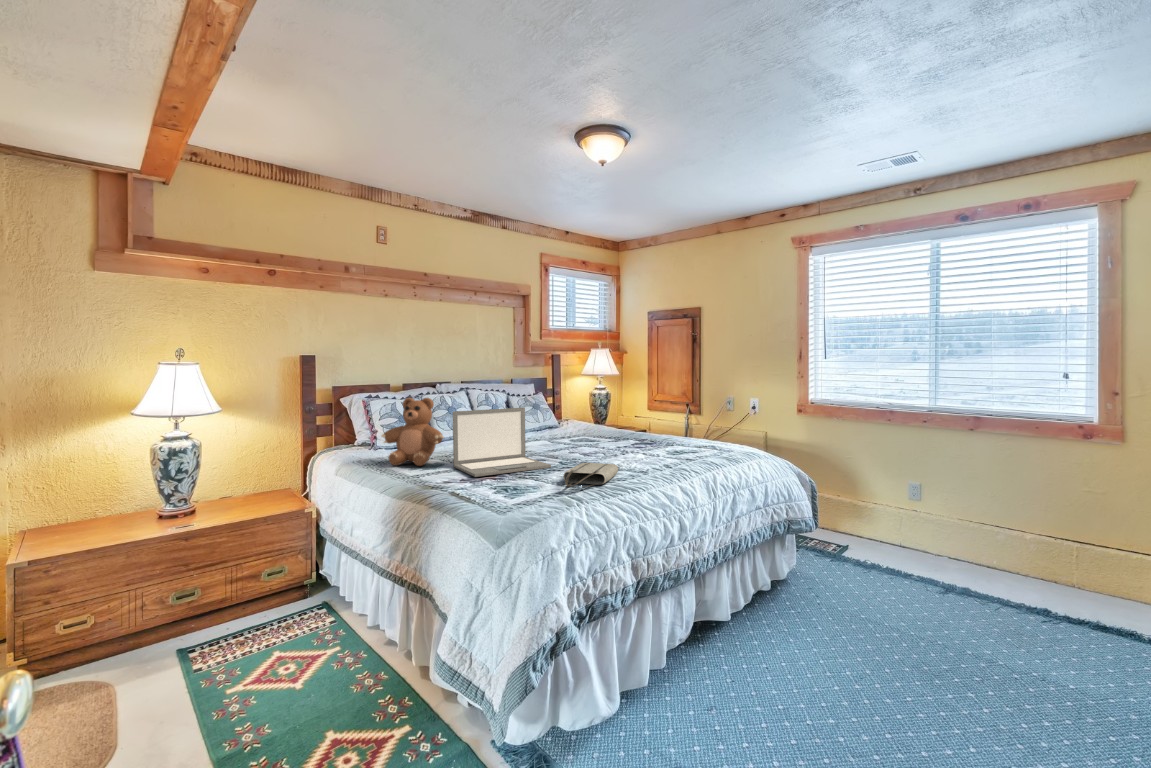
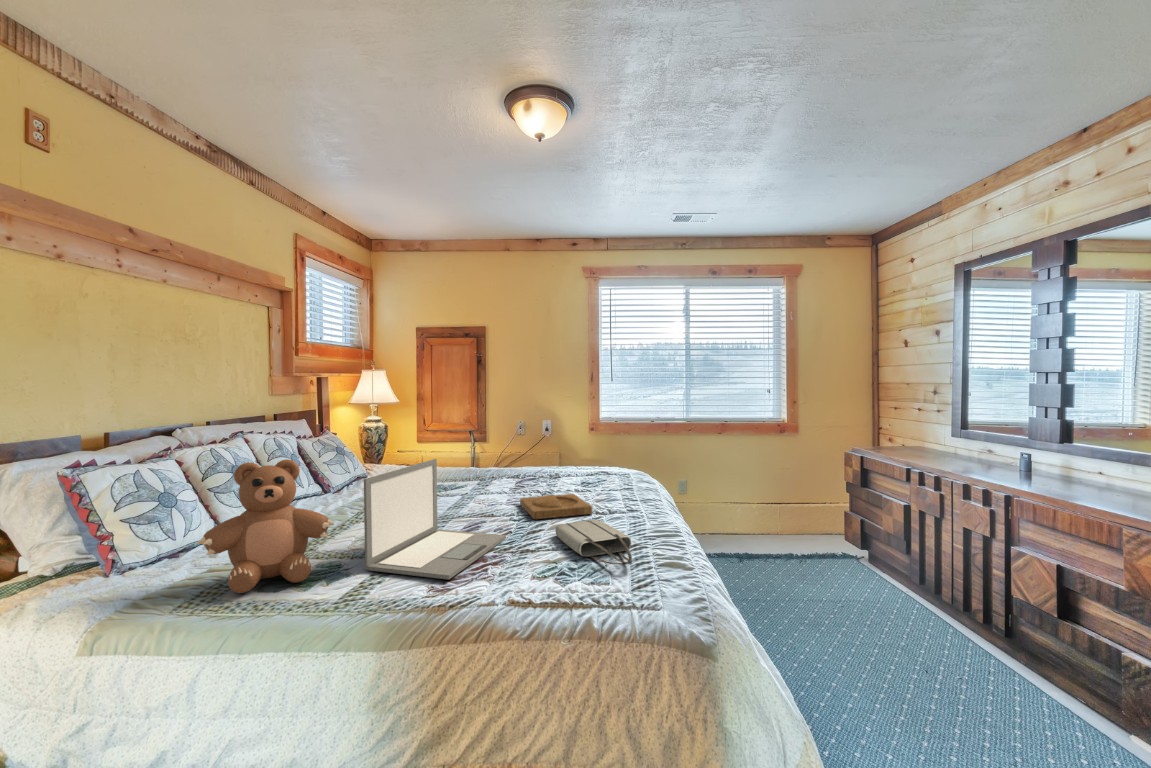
tray: none [592,448,653,464] -> present [520,494,592,519]

